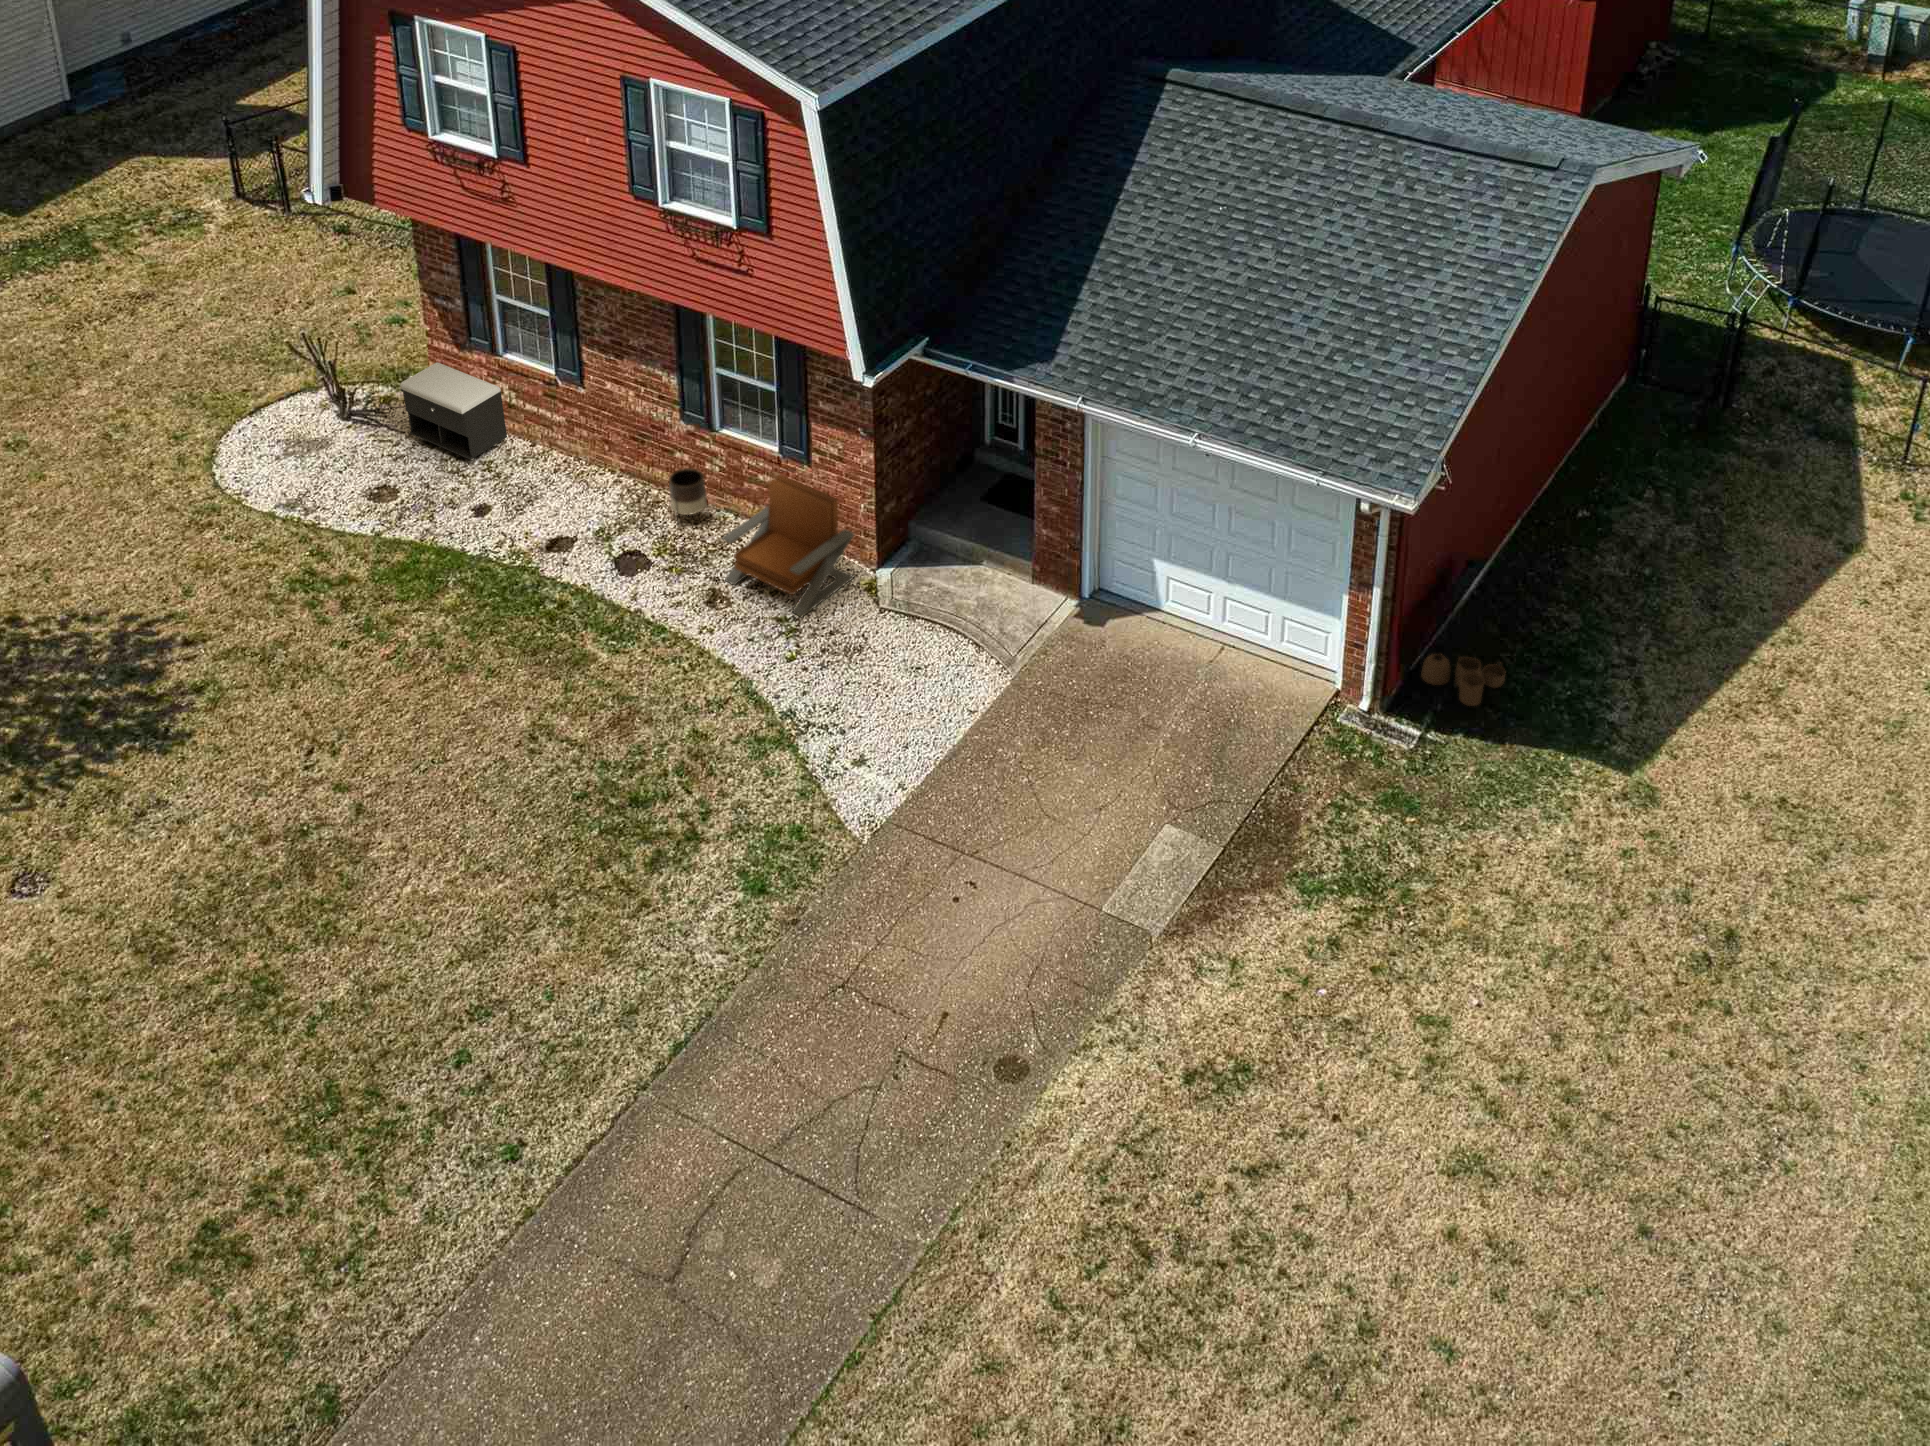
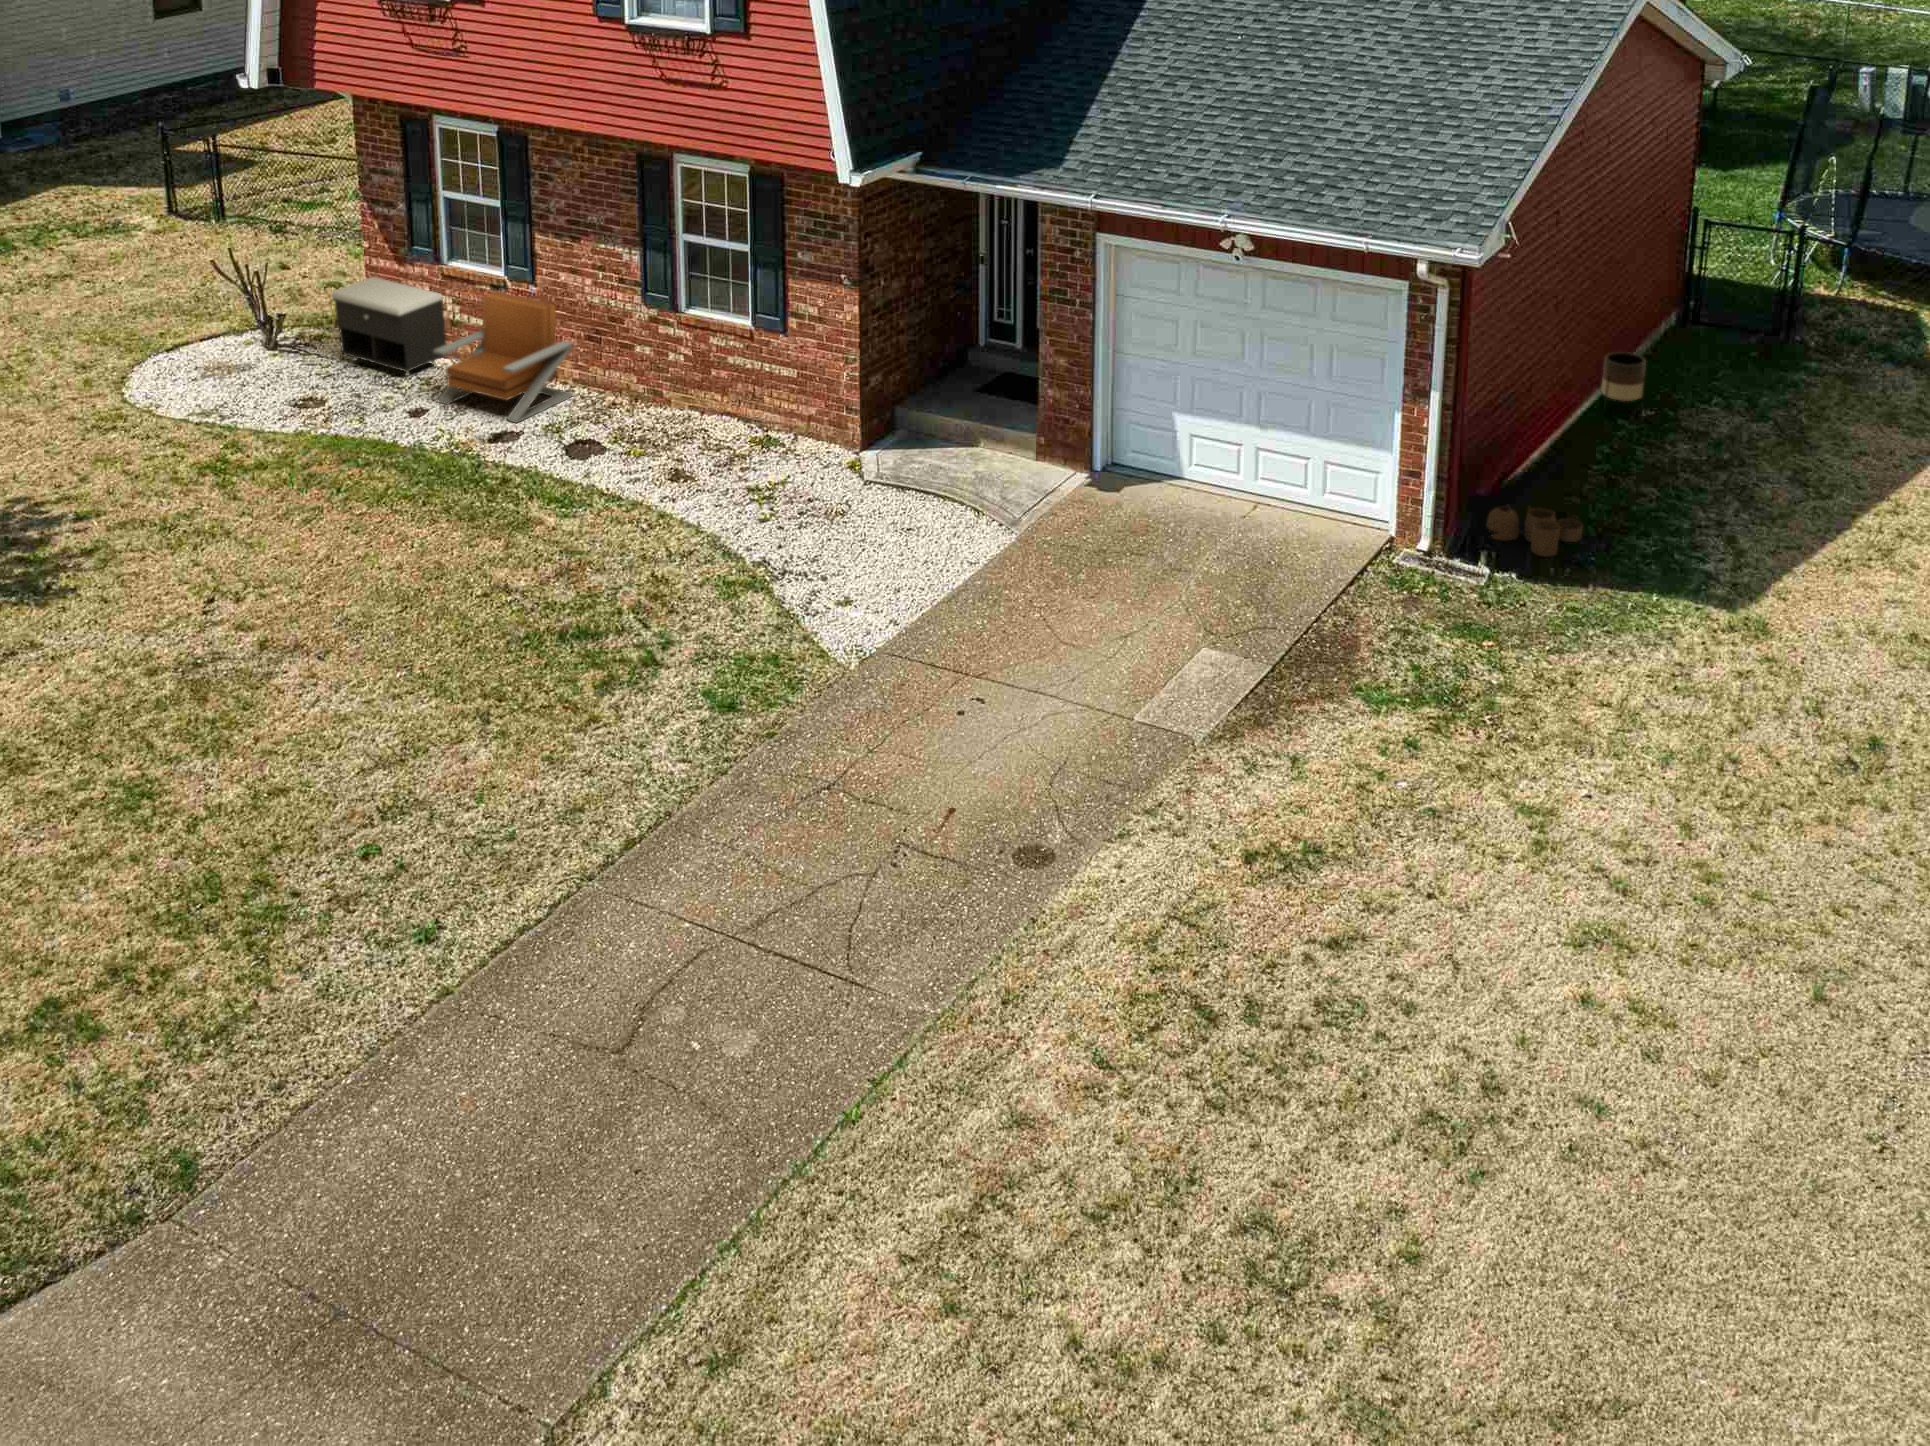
planter: present [669,468,707,515] -> present [1601,352,1646,409]
lounge chair: present [722,475,854,617] -> present [433,292,574,423]

